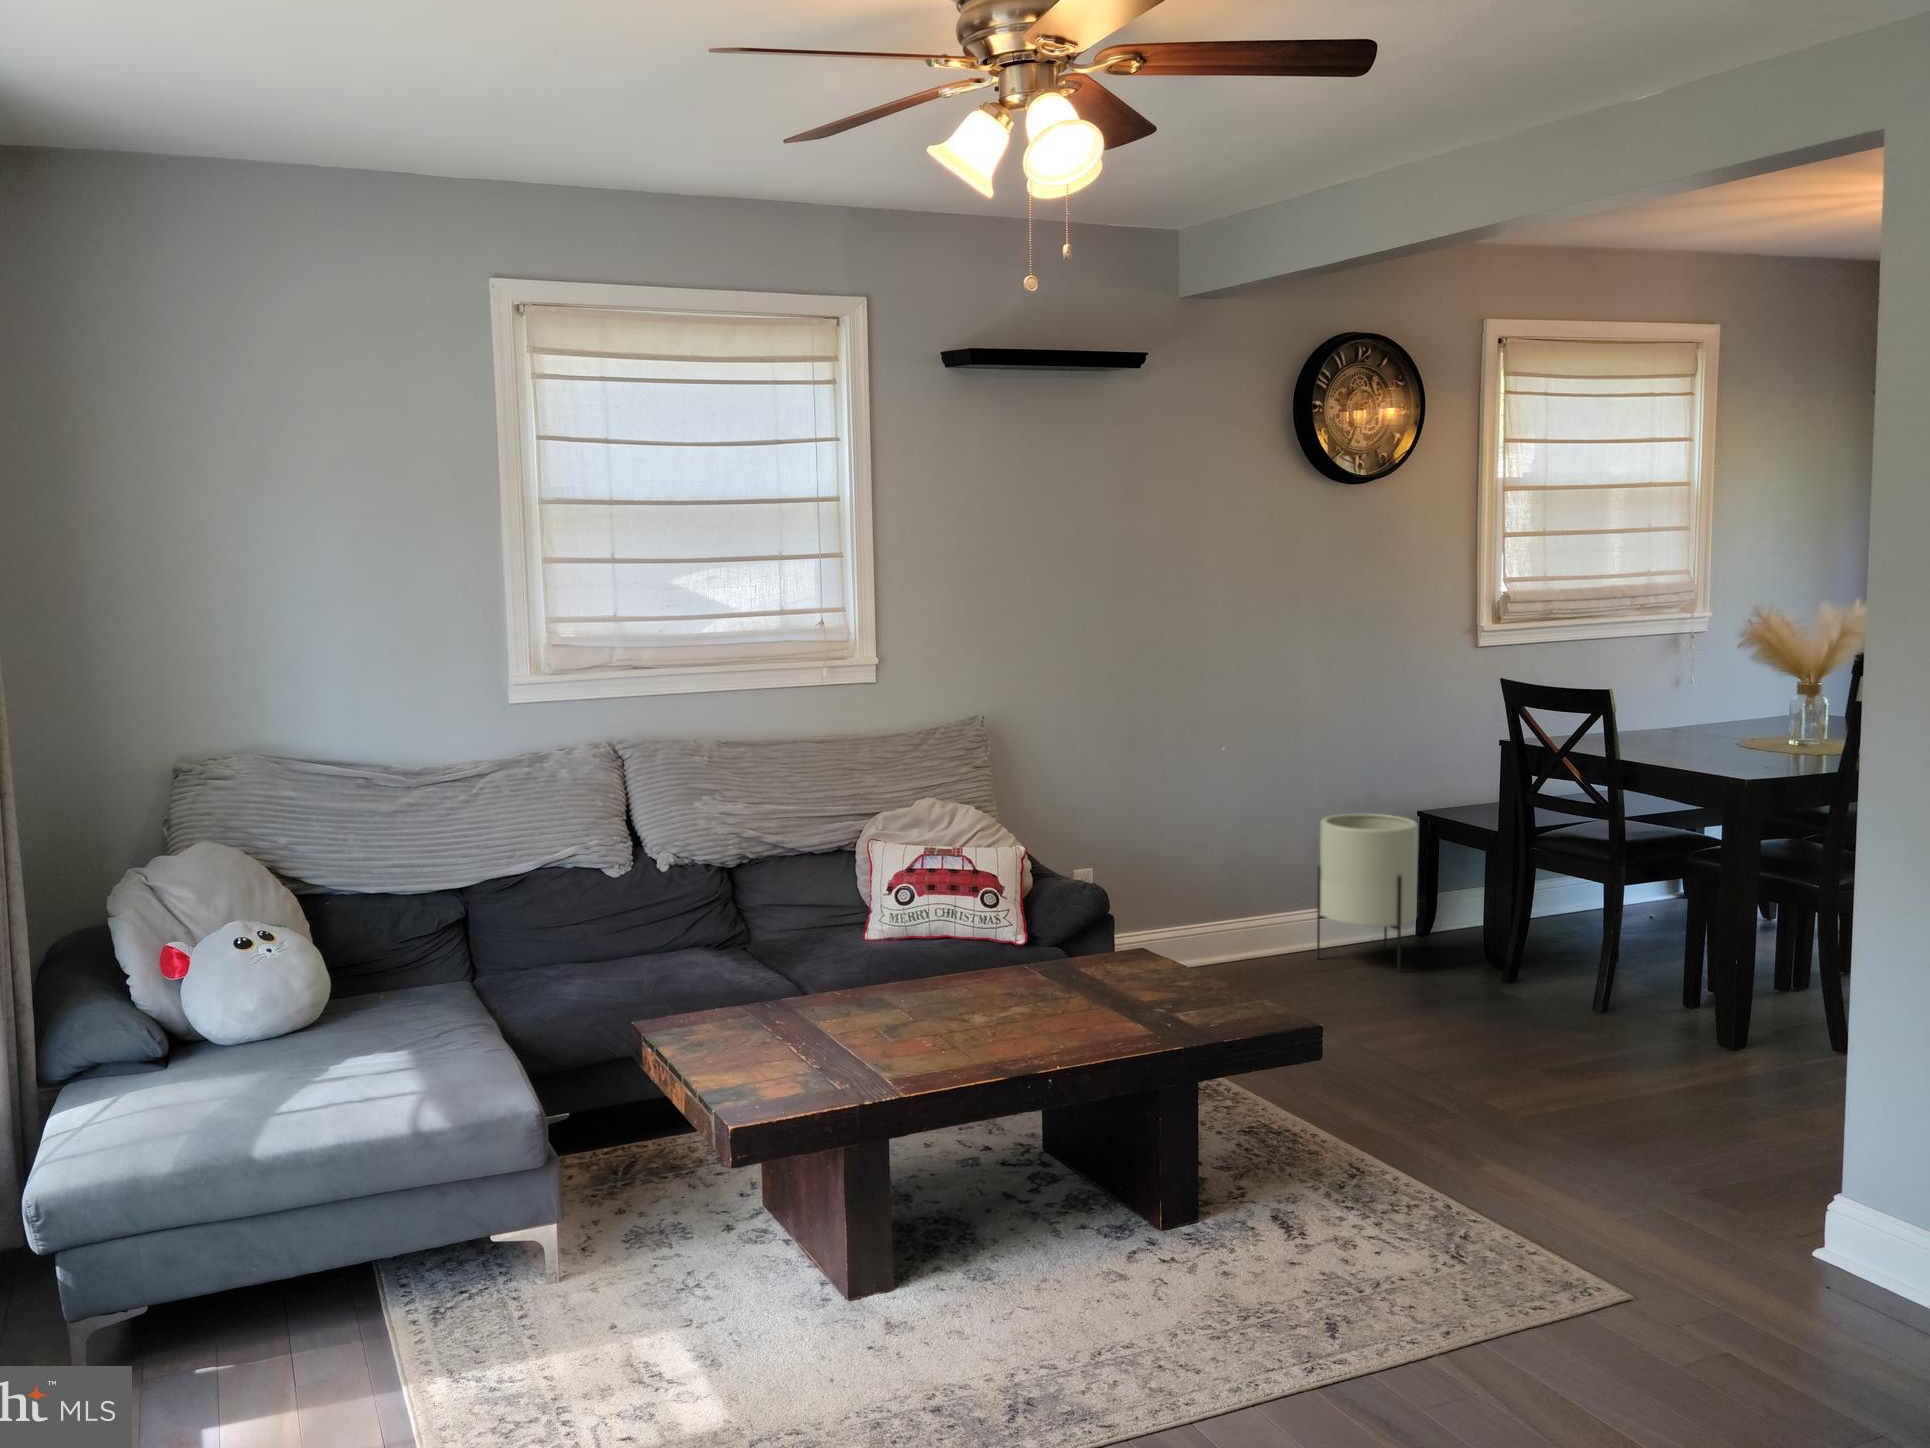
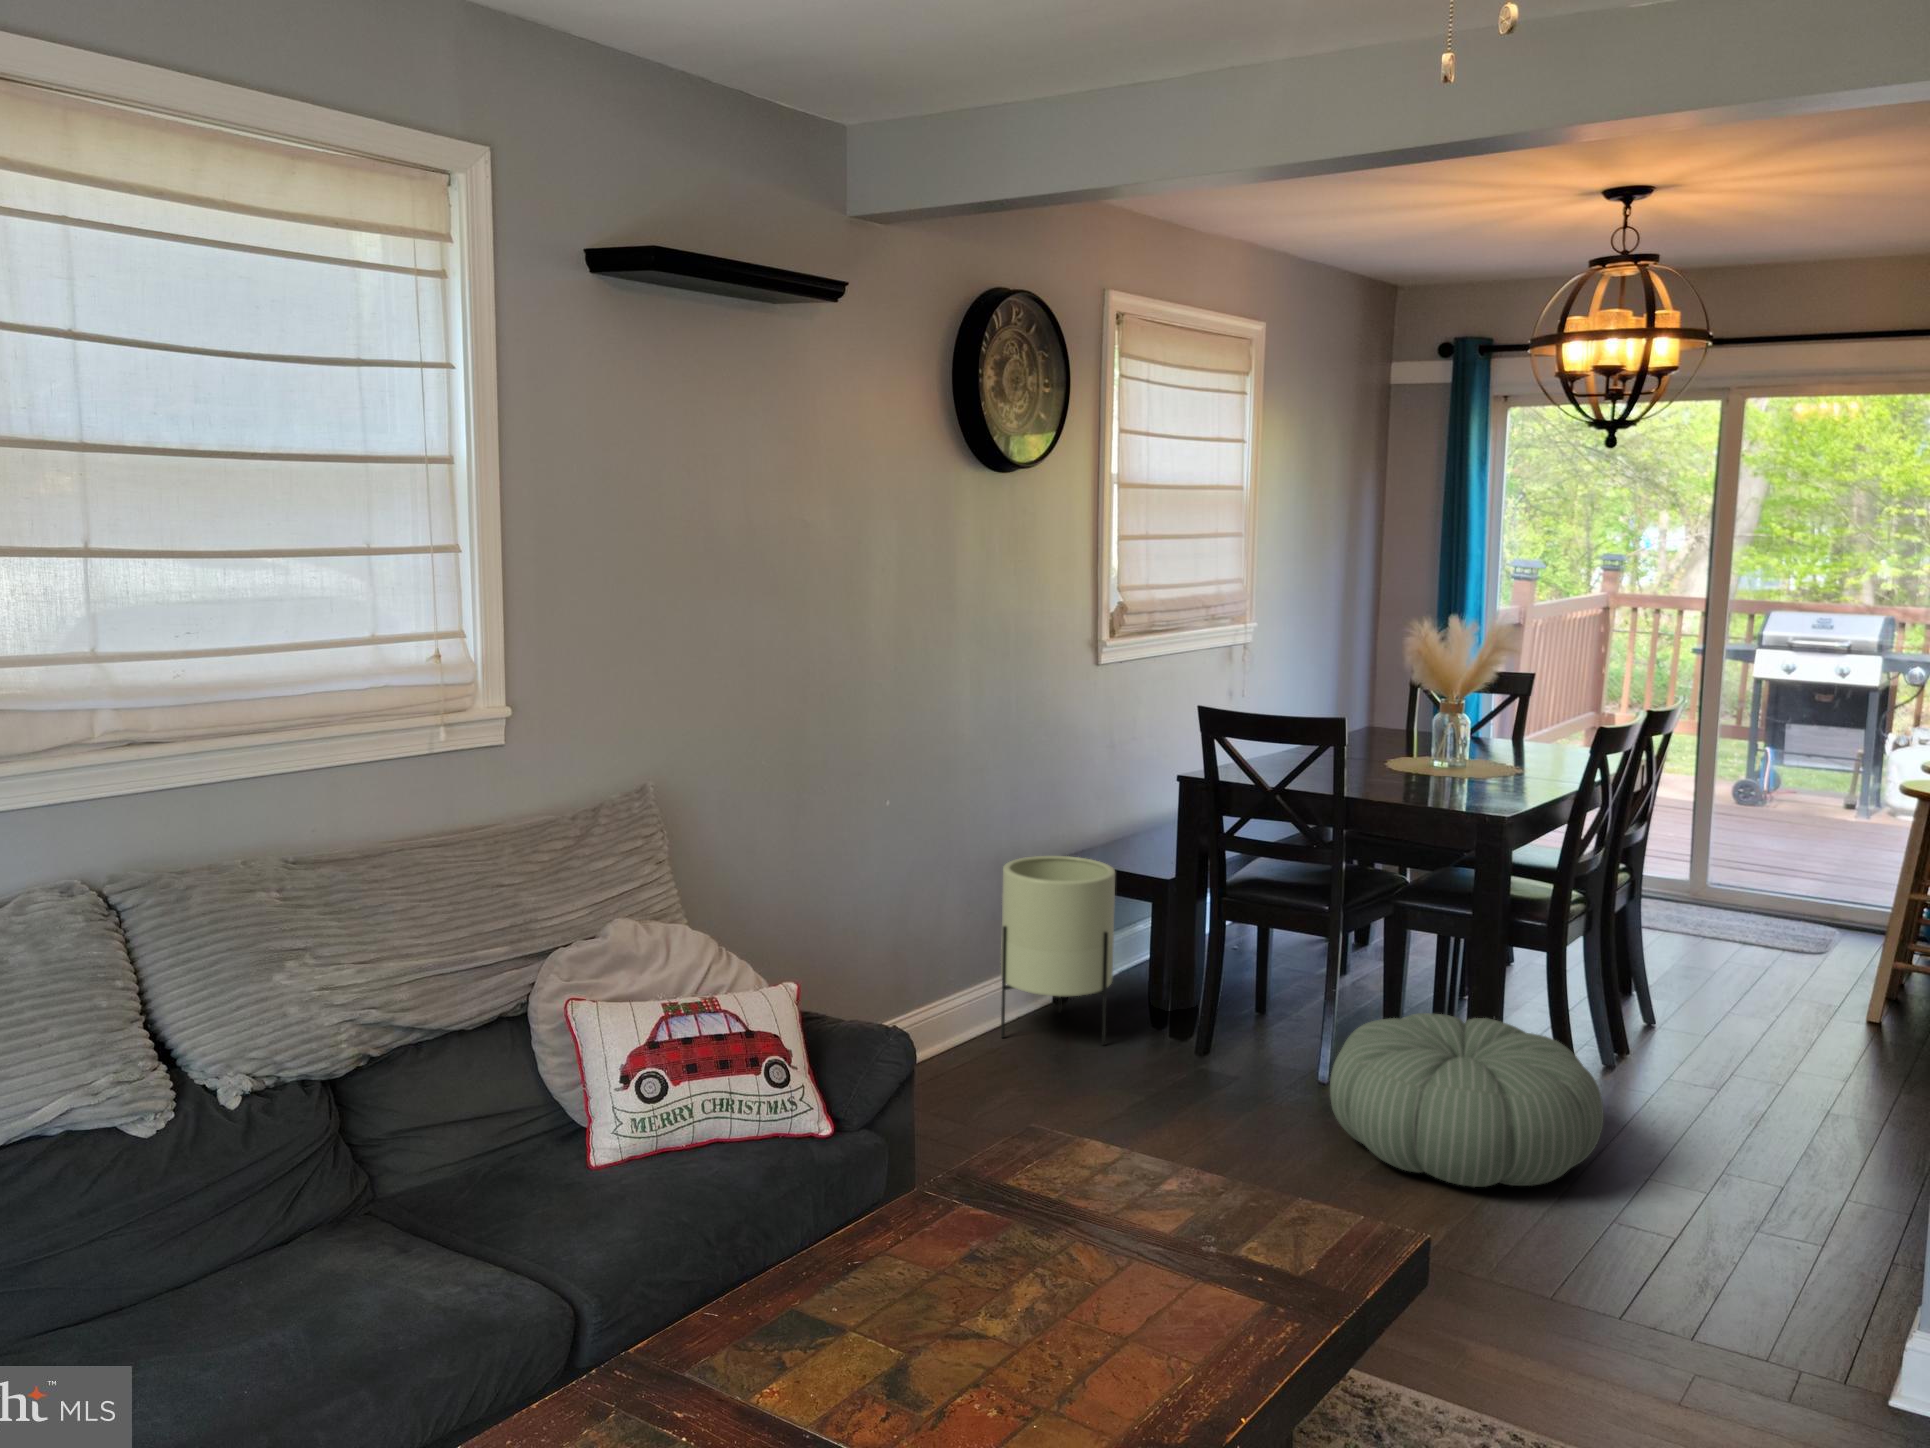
pouf: none [1519,954,1764,1092] -> present [1330,1013,1604,1187]

